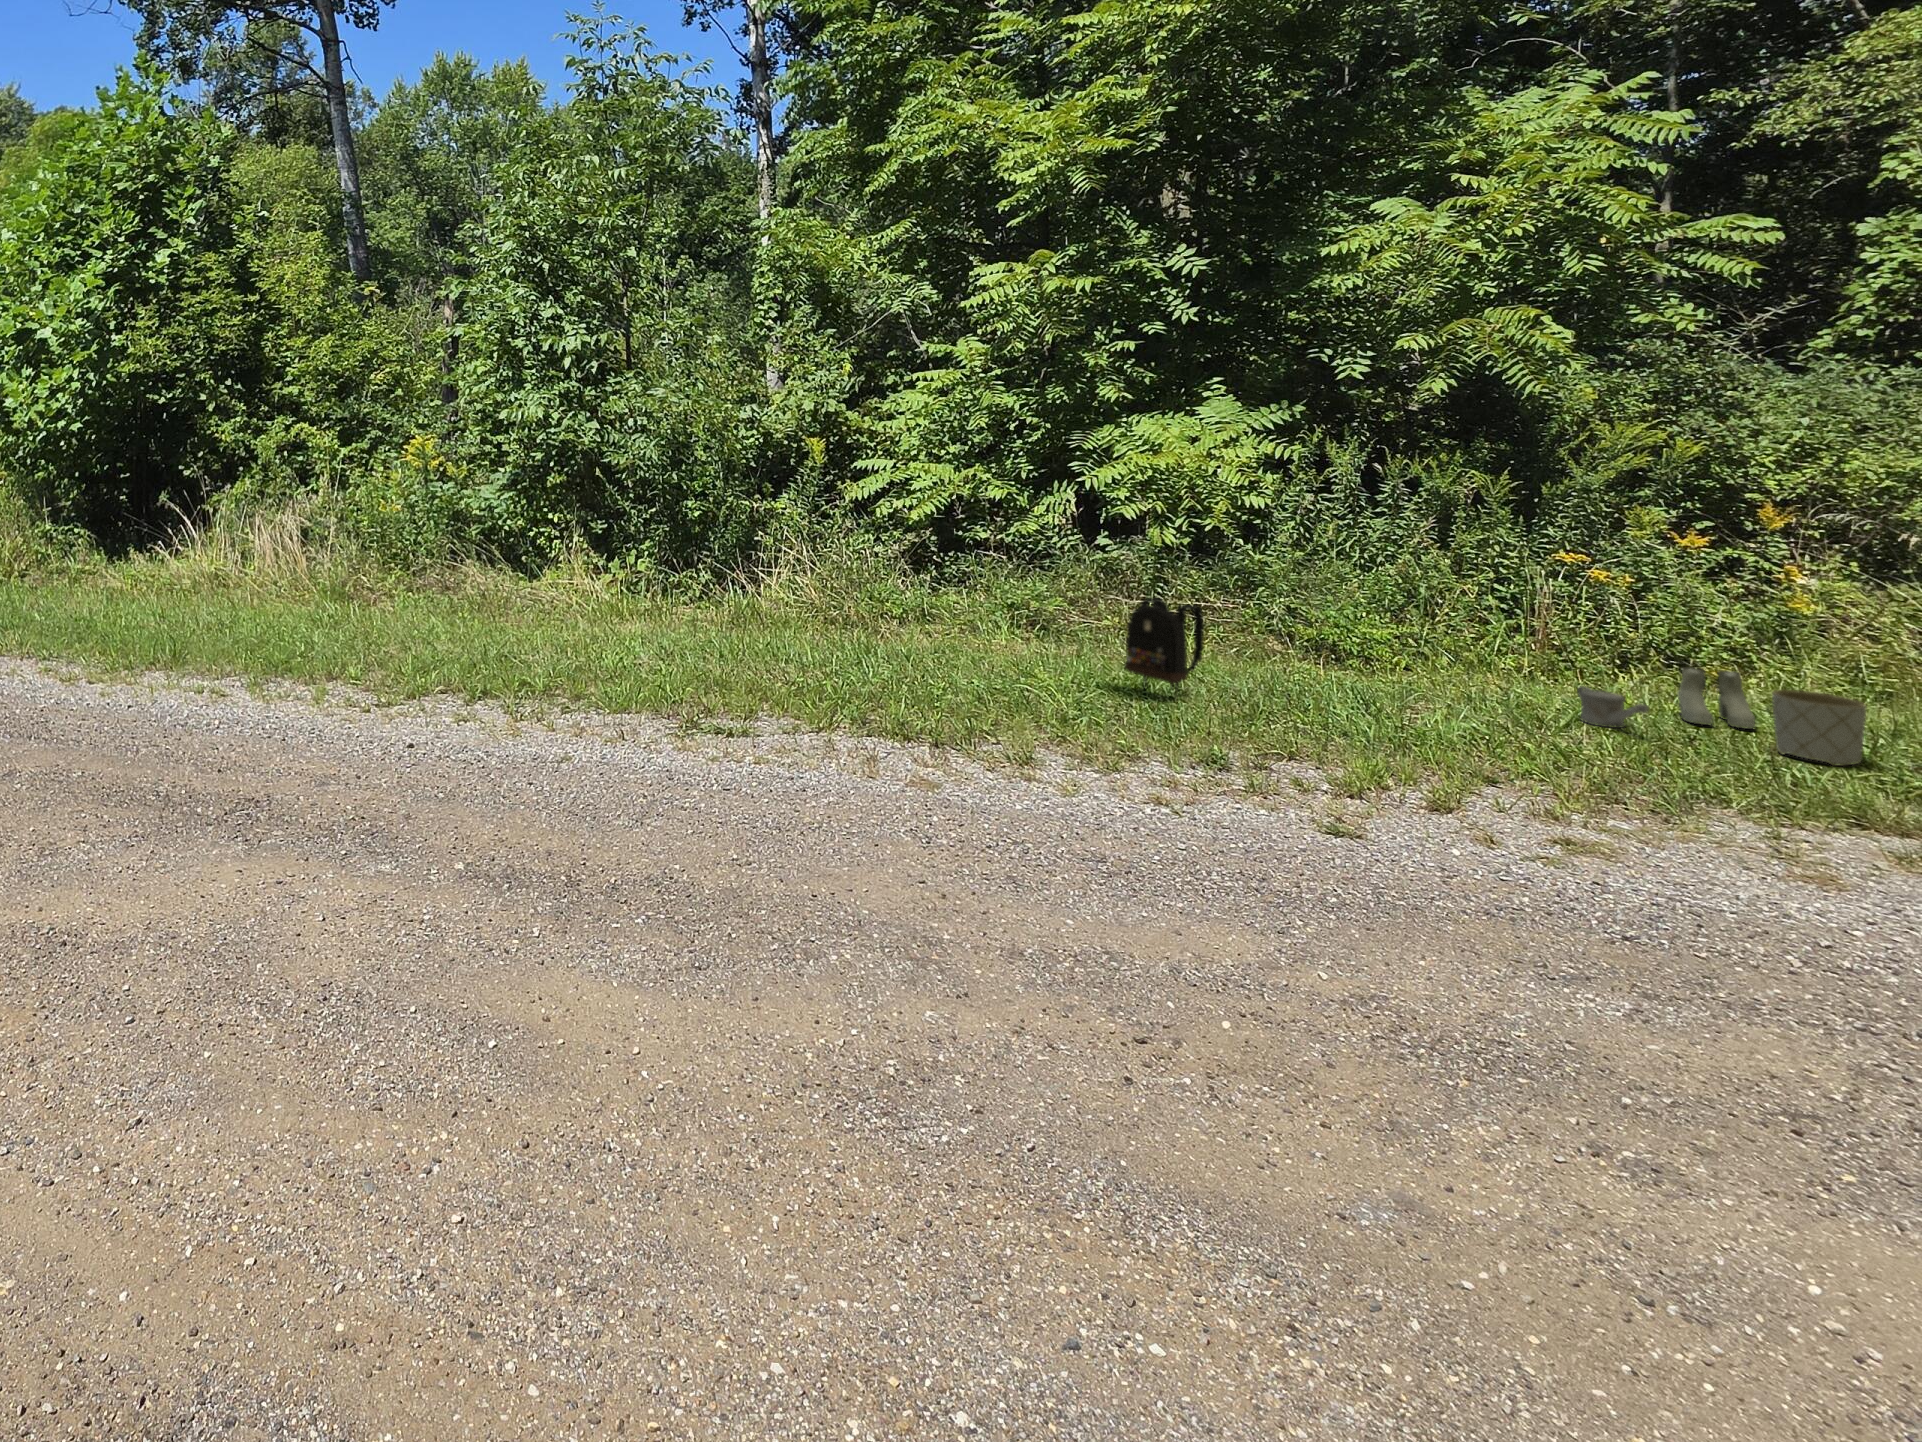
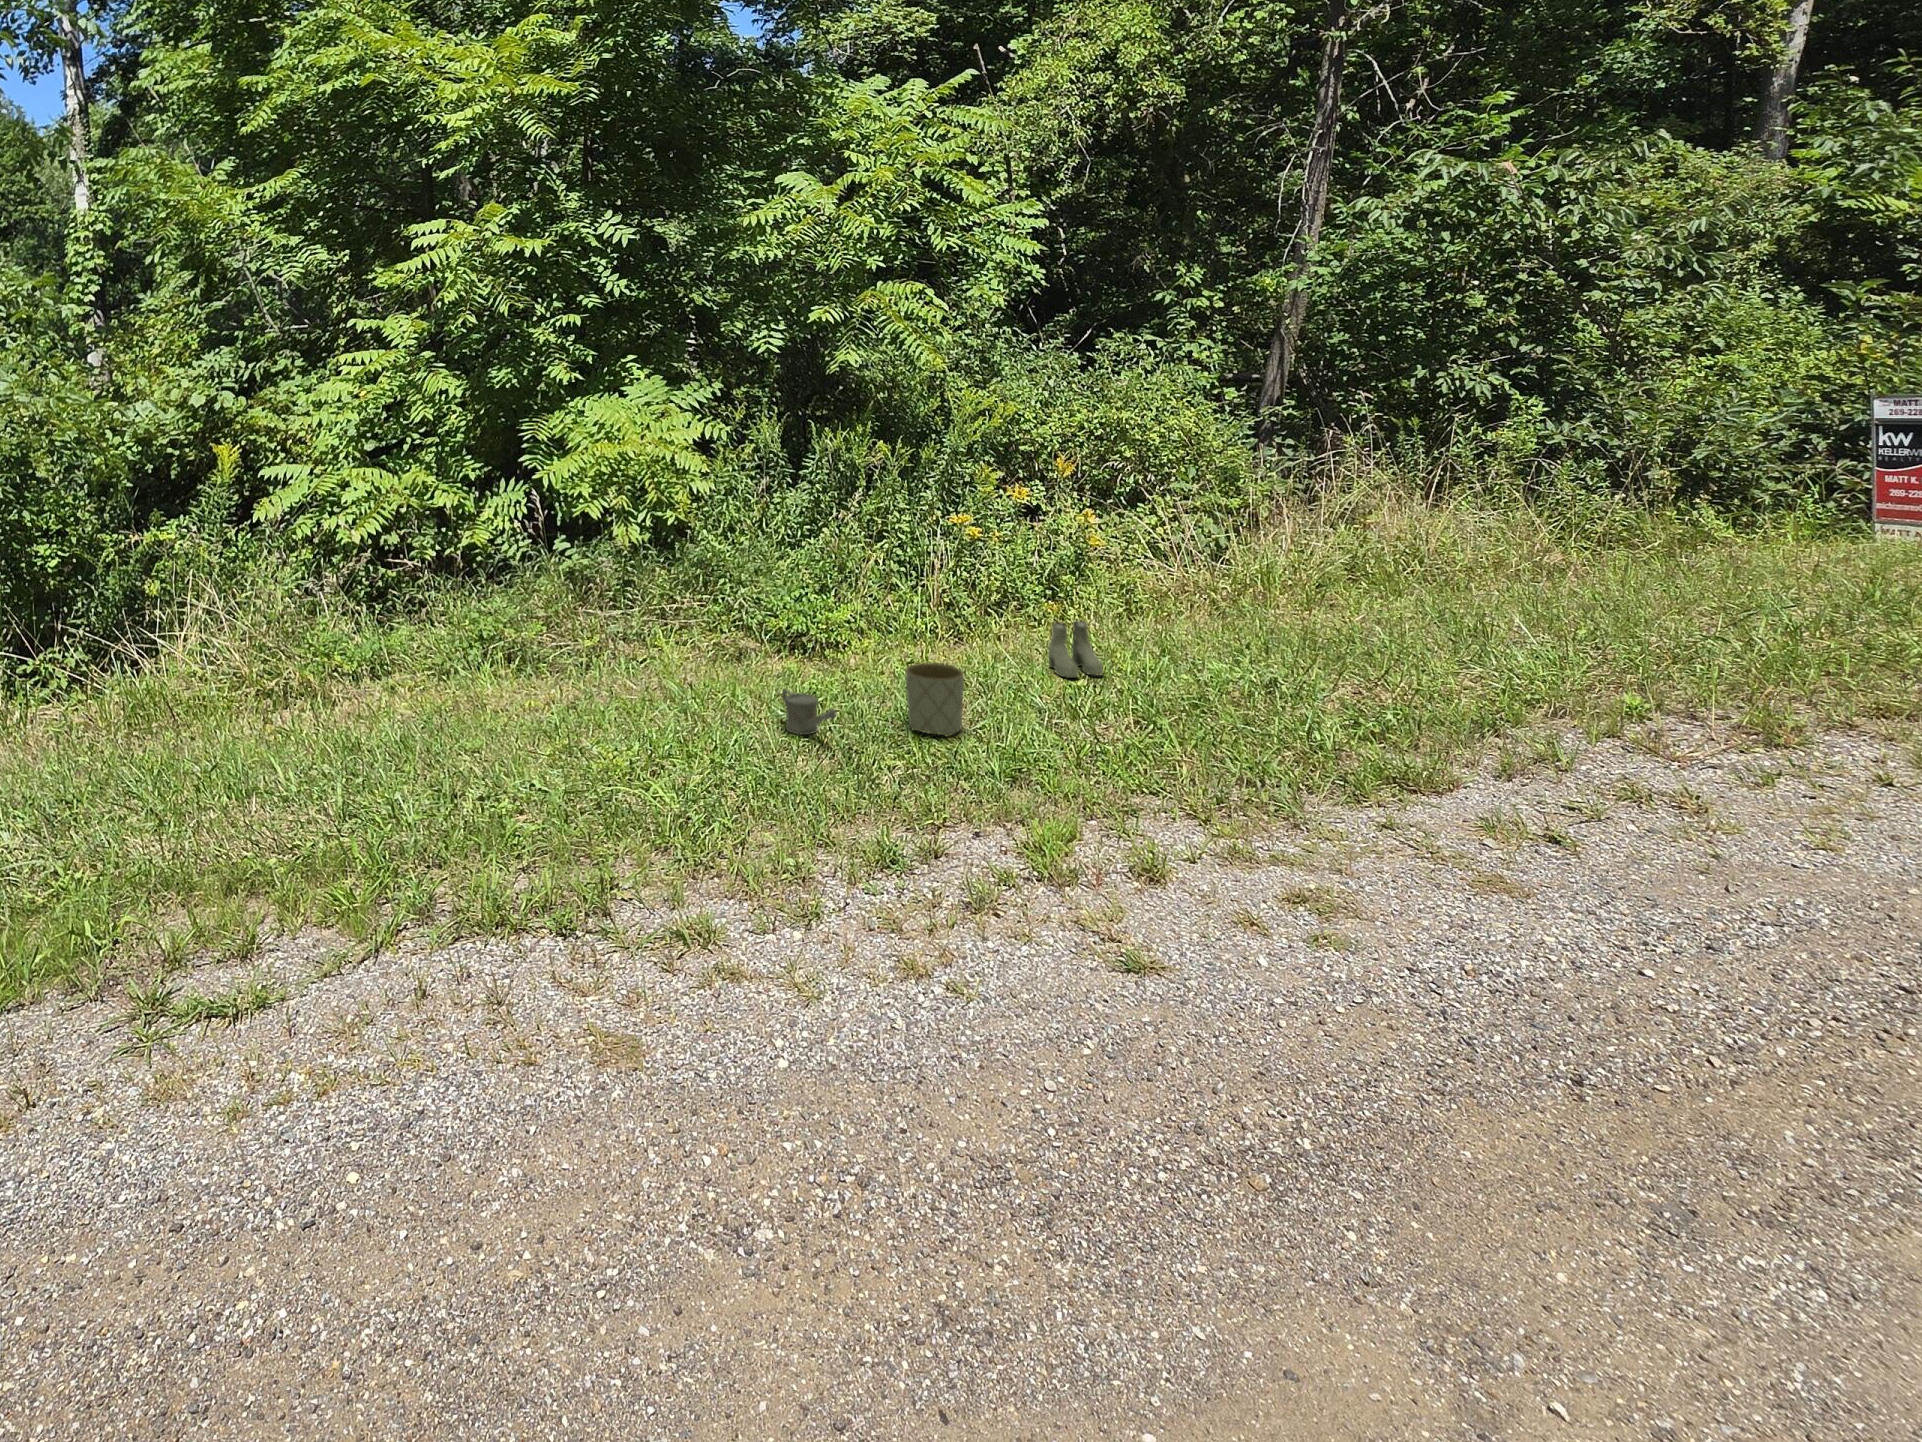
backpack: present [1124,598,1204,692] -> none [630,630,710,749]
watering can: present [1577,685,1649,728] -> present [782,690,837,735]
planter: present [1772,690,1866,766] -> present [905,663,964,737]

